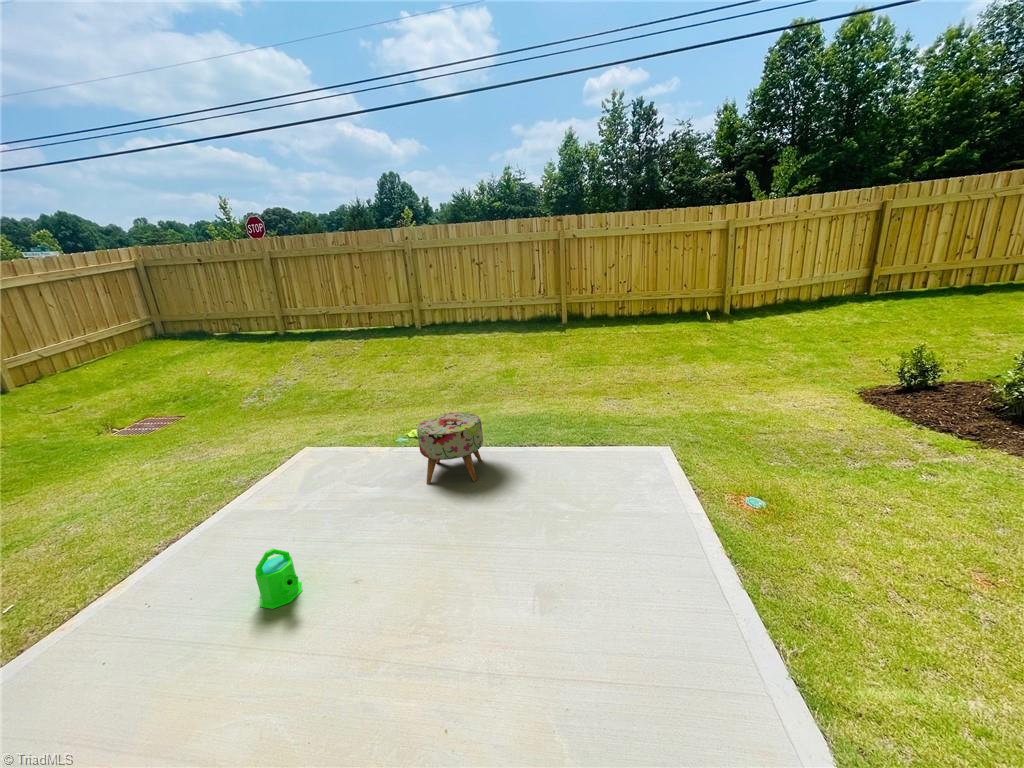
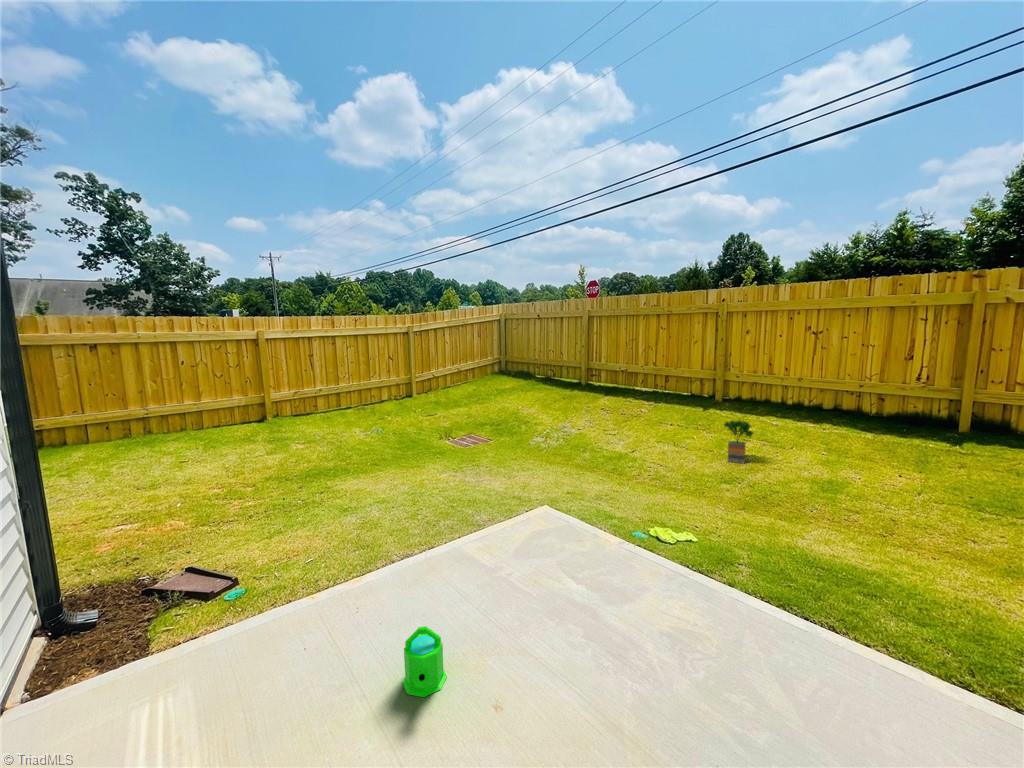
potted tree: none [431,339,455,375] -> present [724,421,754,463]
ottoman: present [417,412,483,484] -> none [637,527,732,645]

